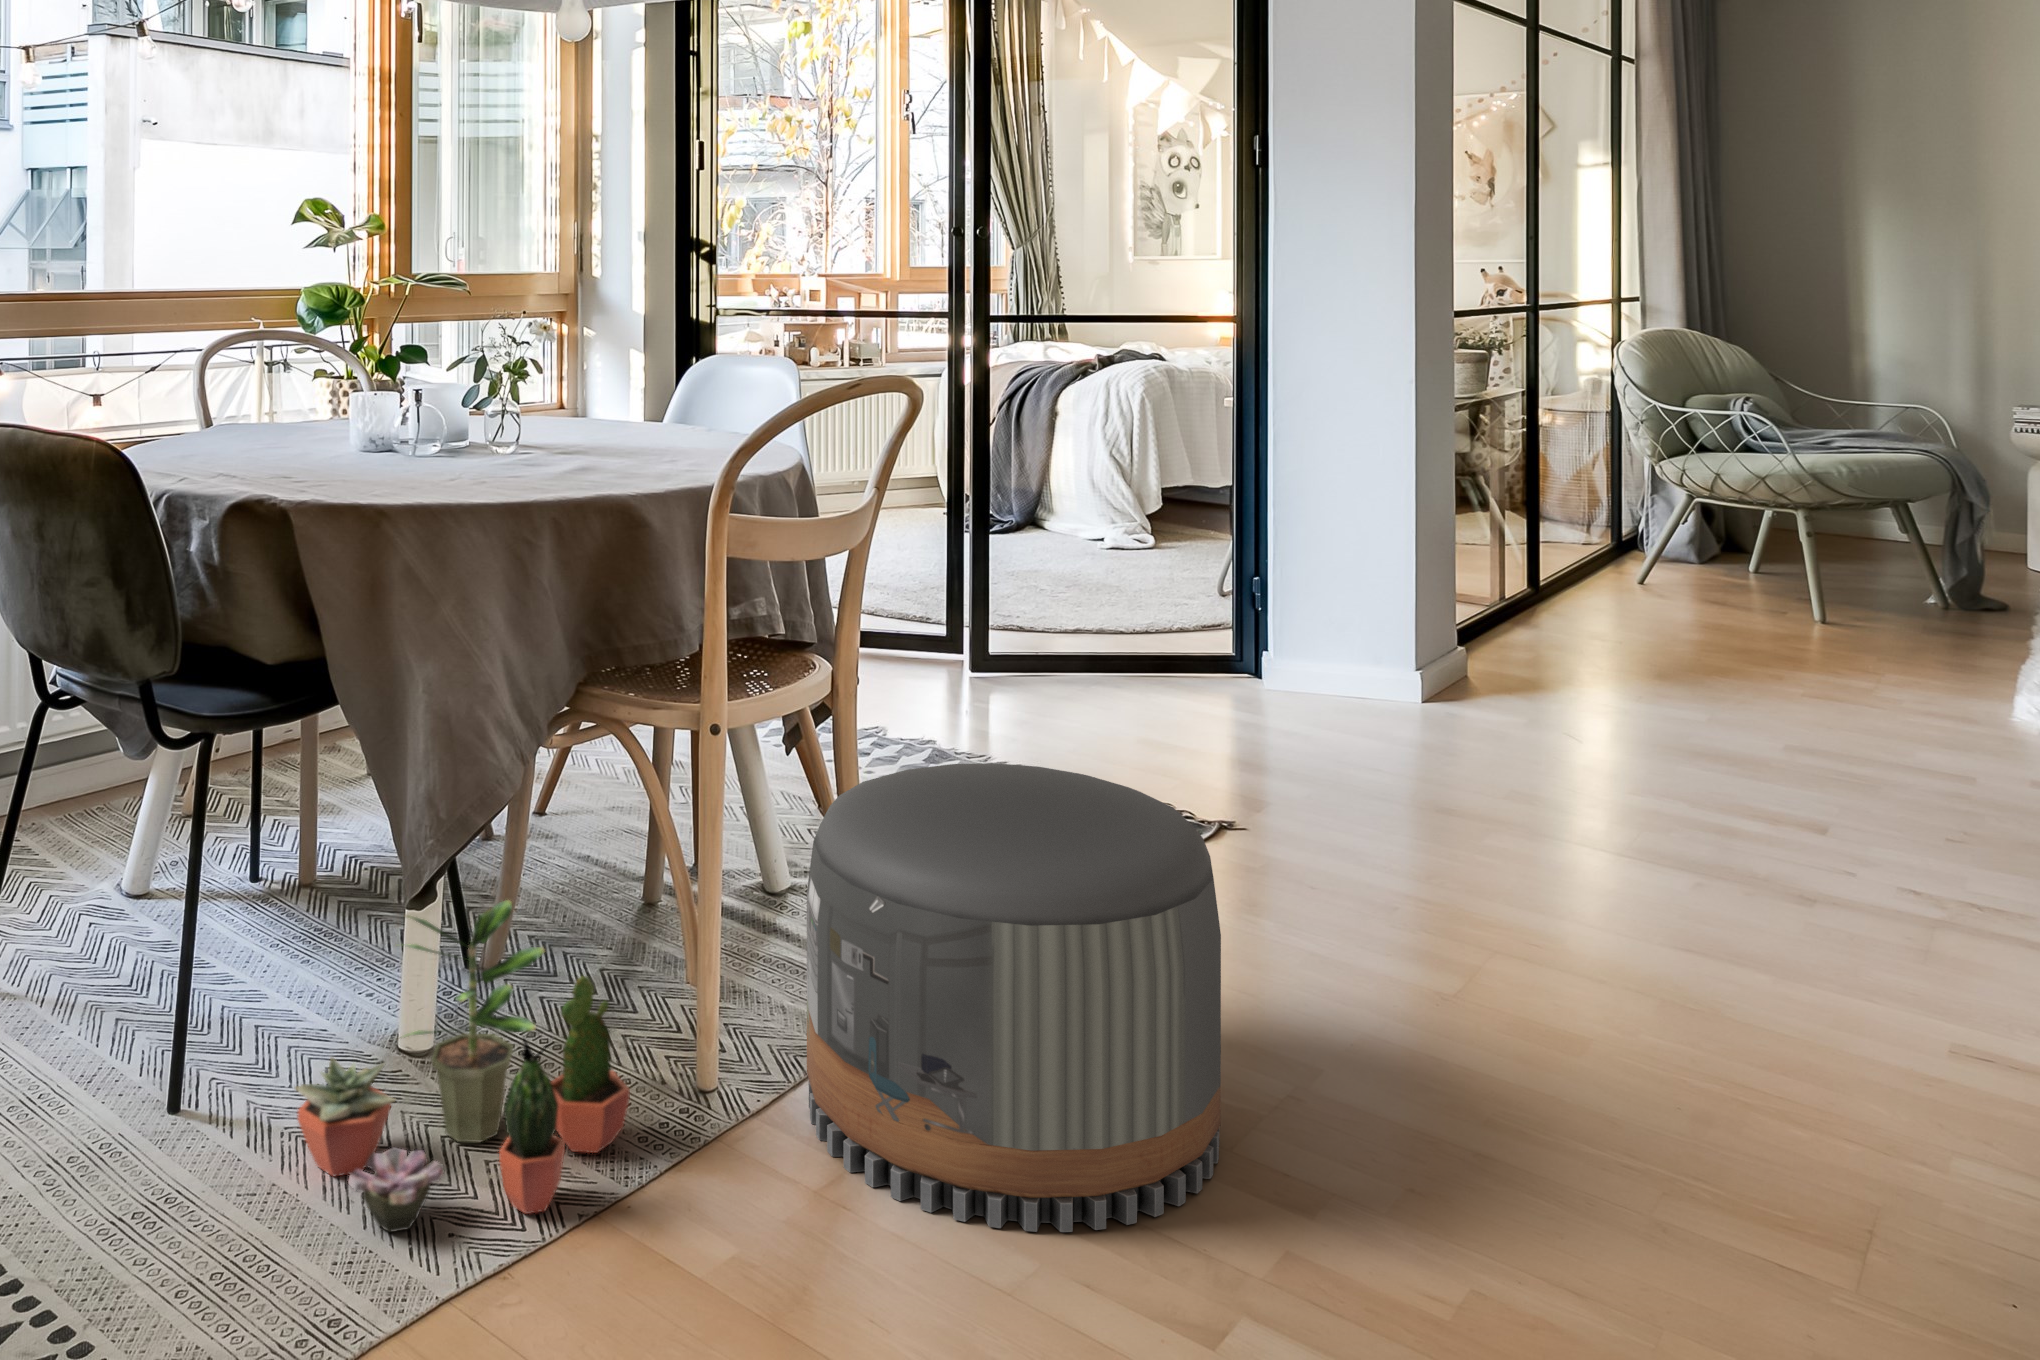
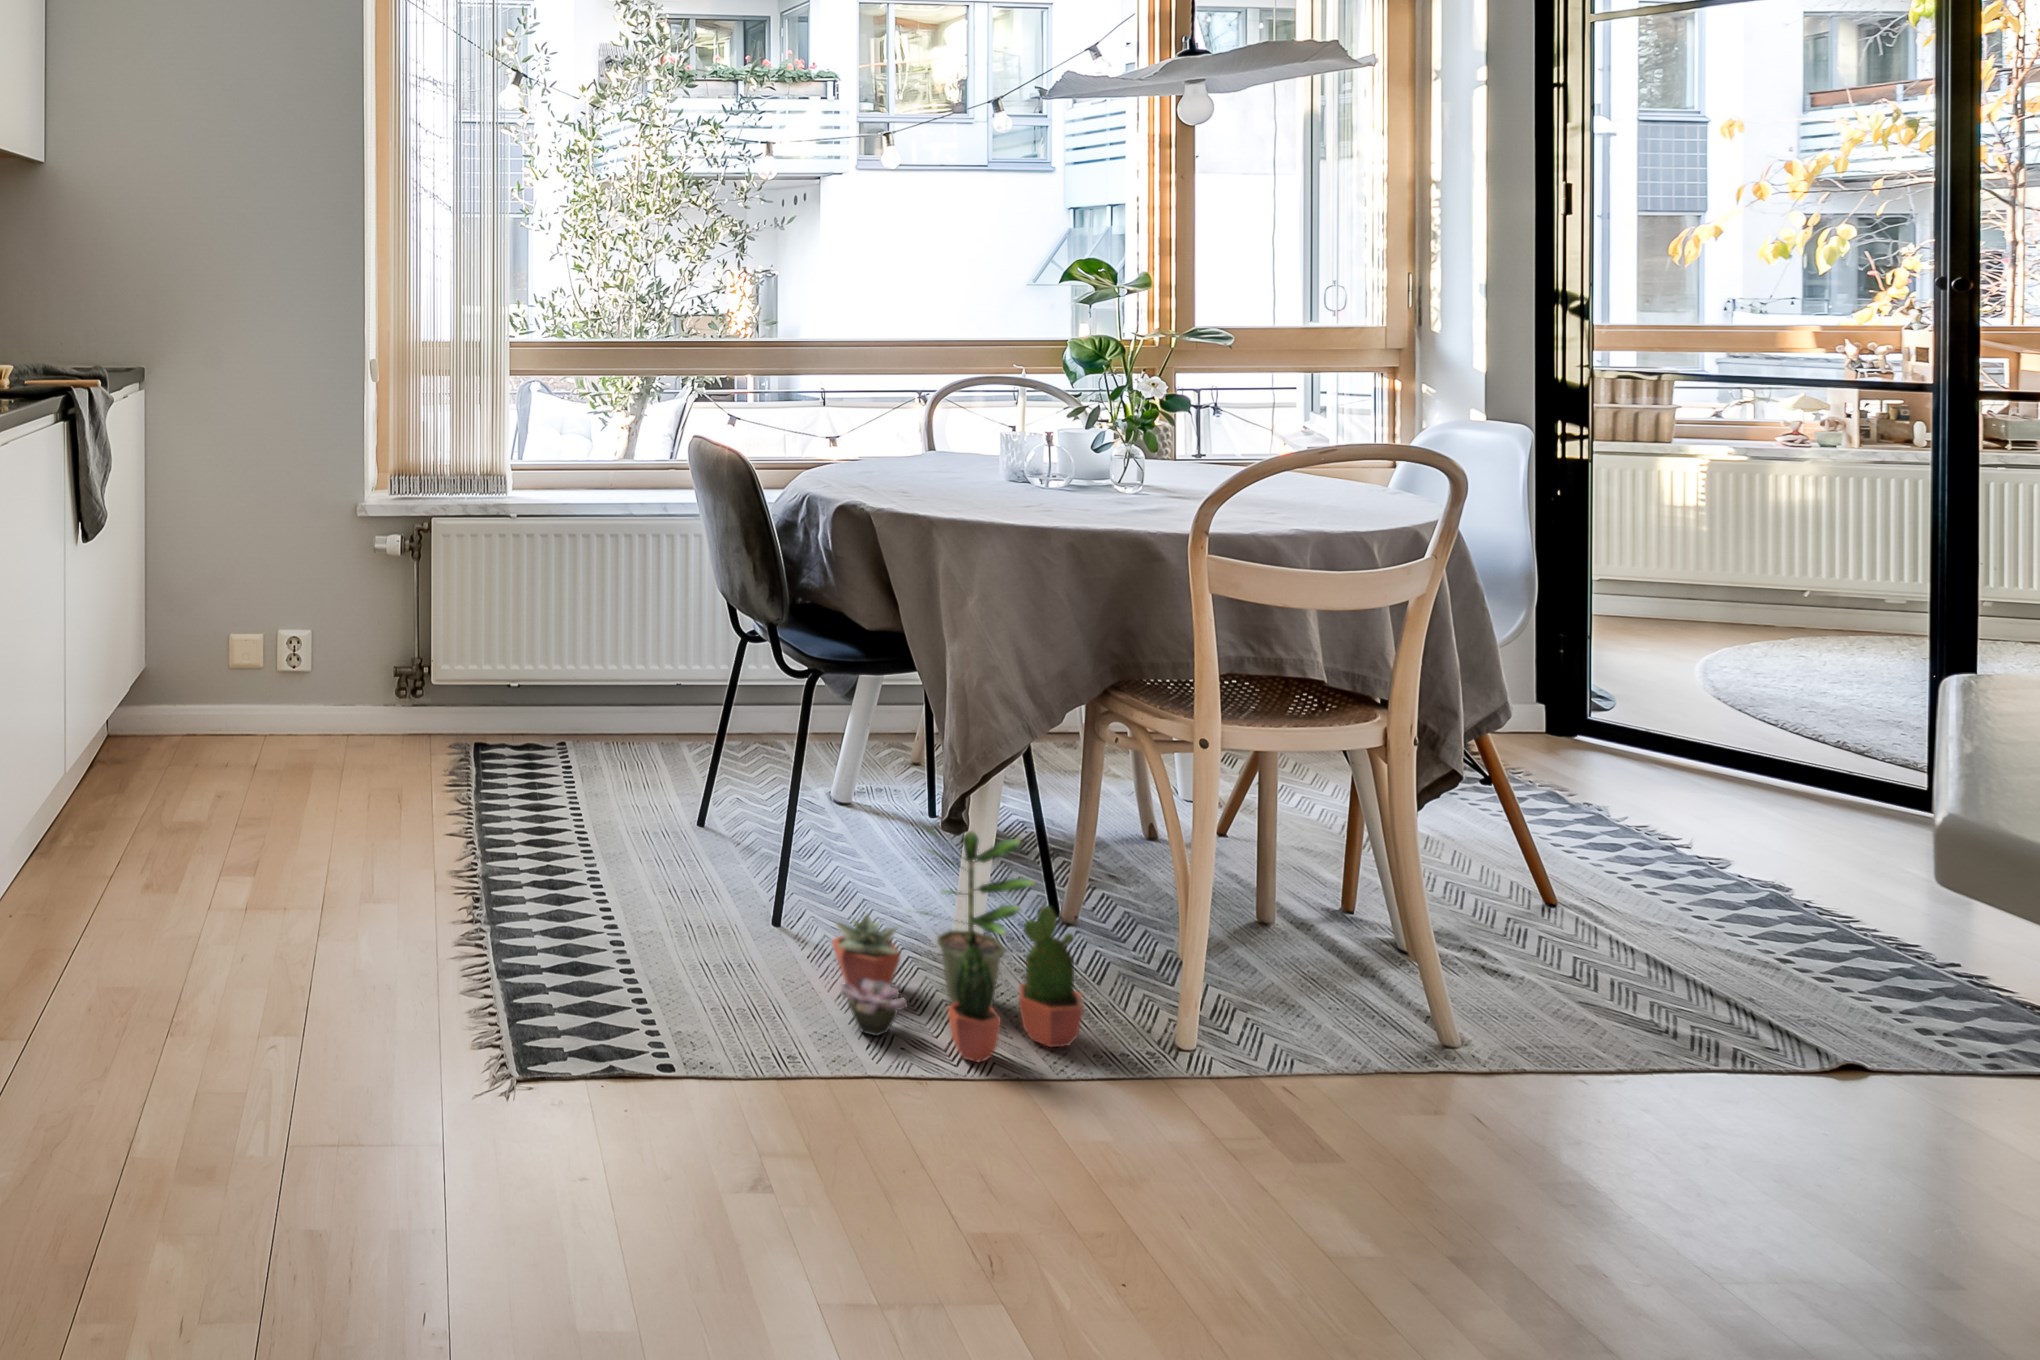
pouf: present [807,763,1221,1232] -> none [1249,823,1706,1279]

